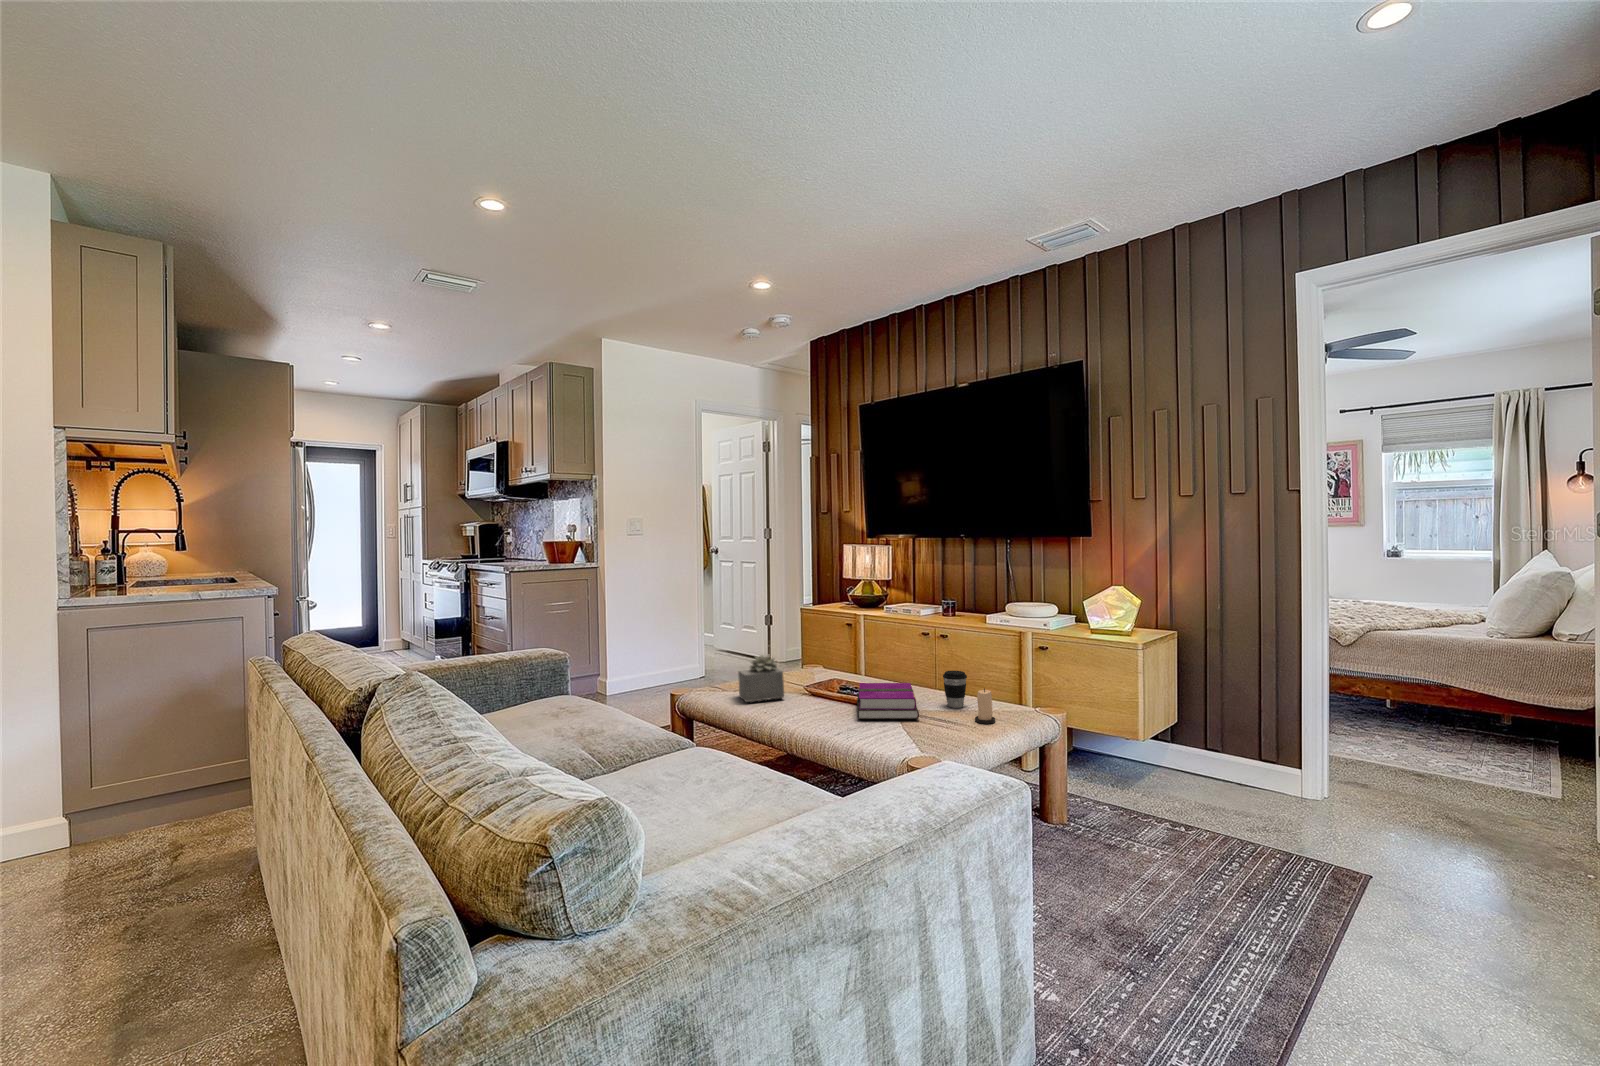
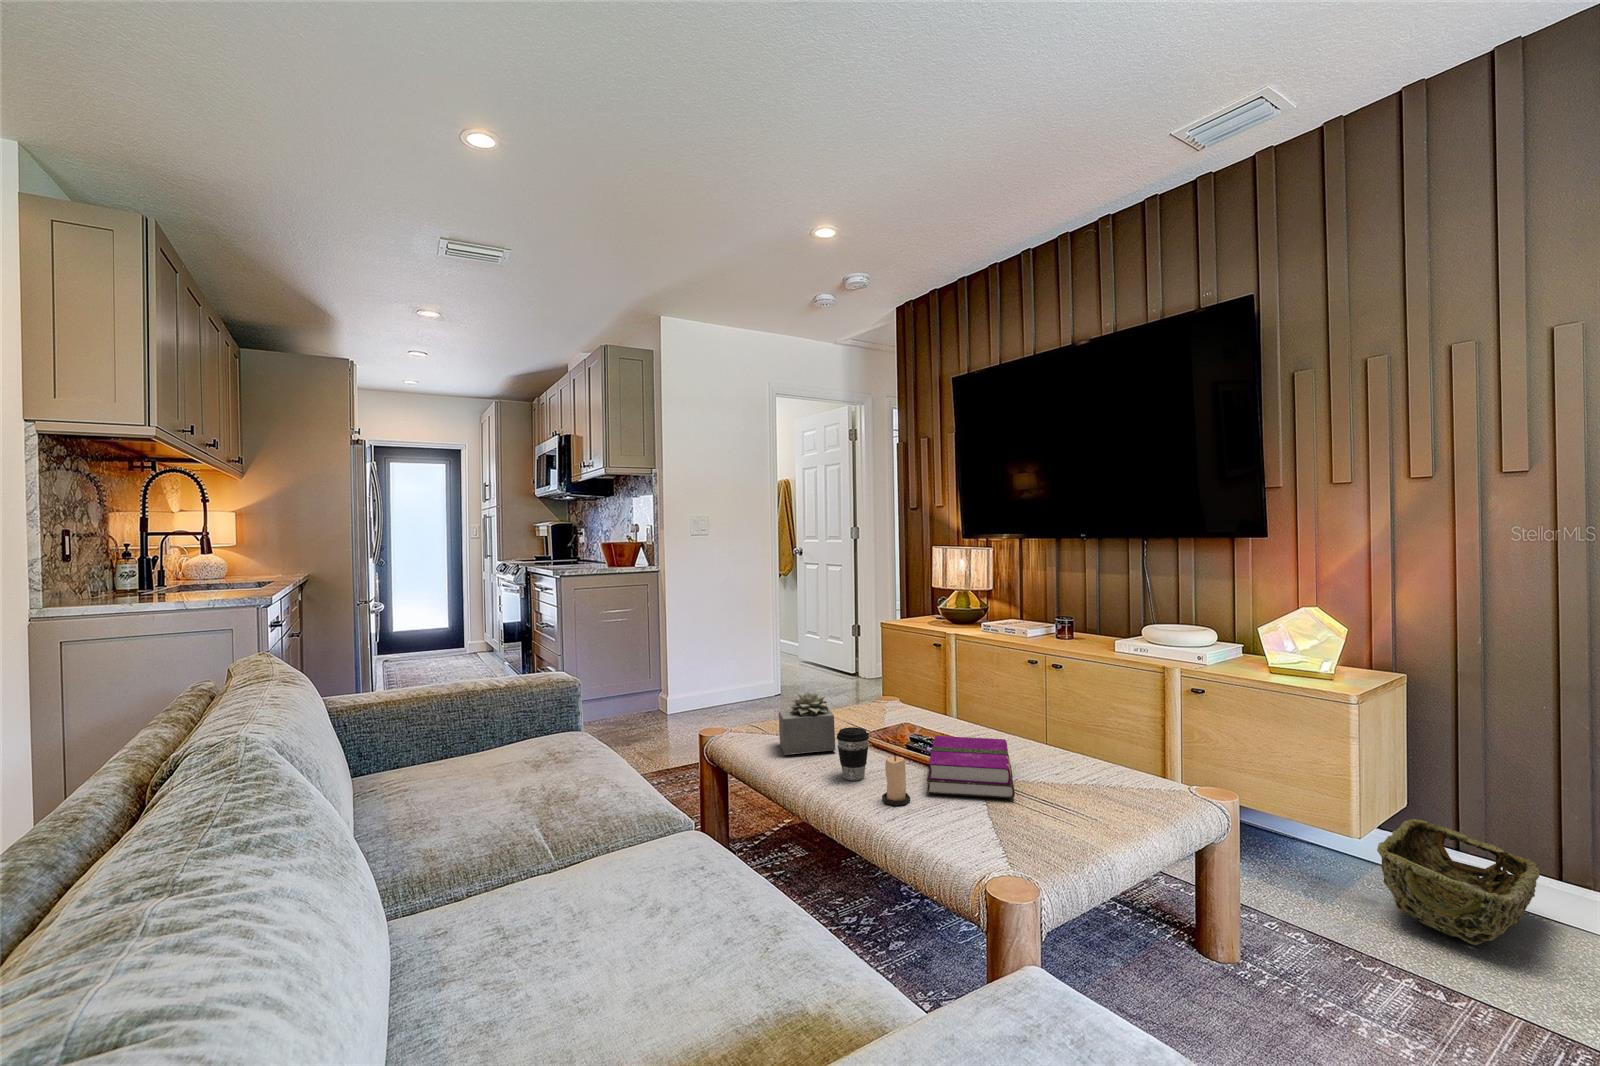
coffee cup: present [943,671,967,708] -> present [837,727,869,780]
candle: present [975,688,995,724] -> present [882,755,910,805]
woven basket: none [1153,731,1250,804] -> present [1377,819,1539,945]

